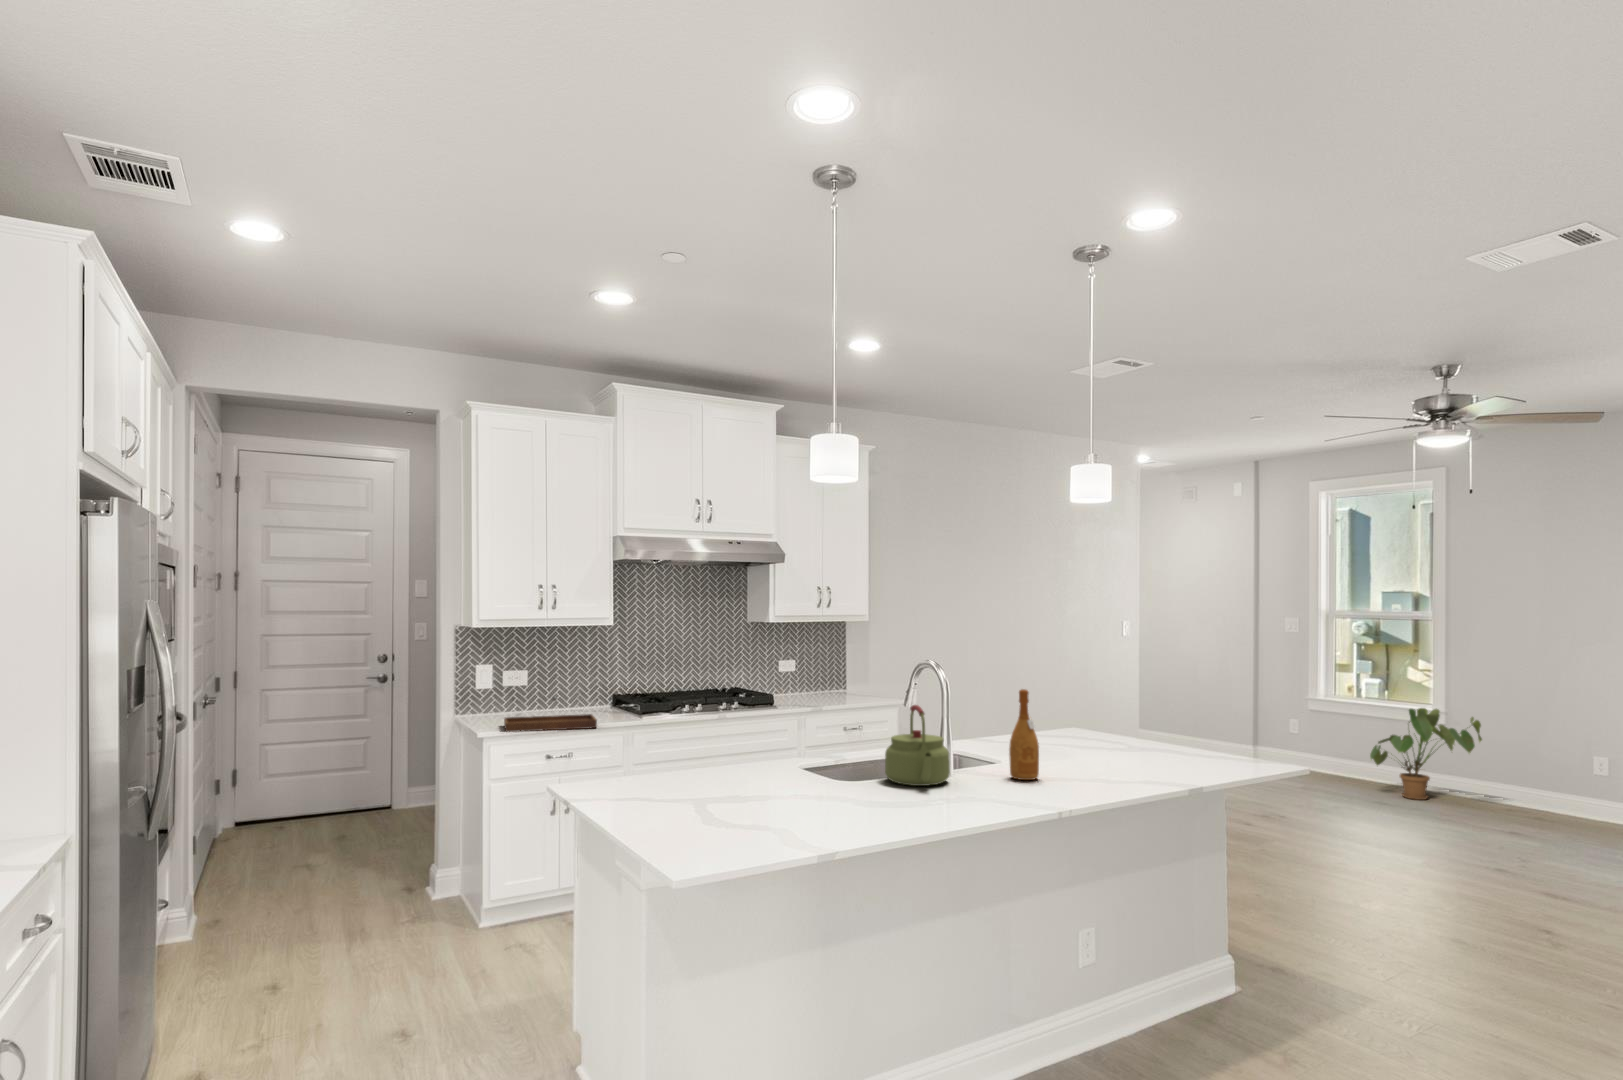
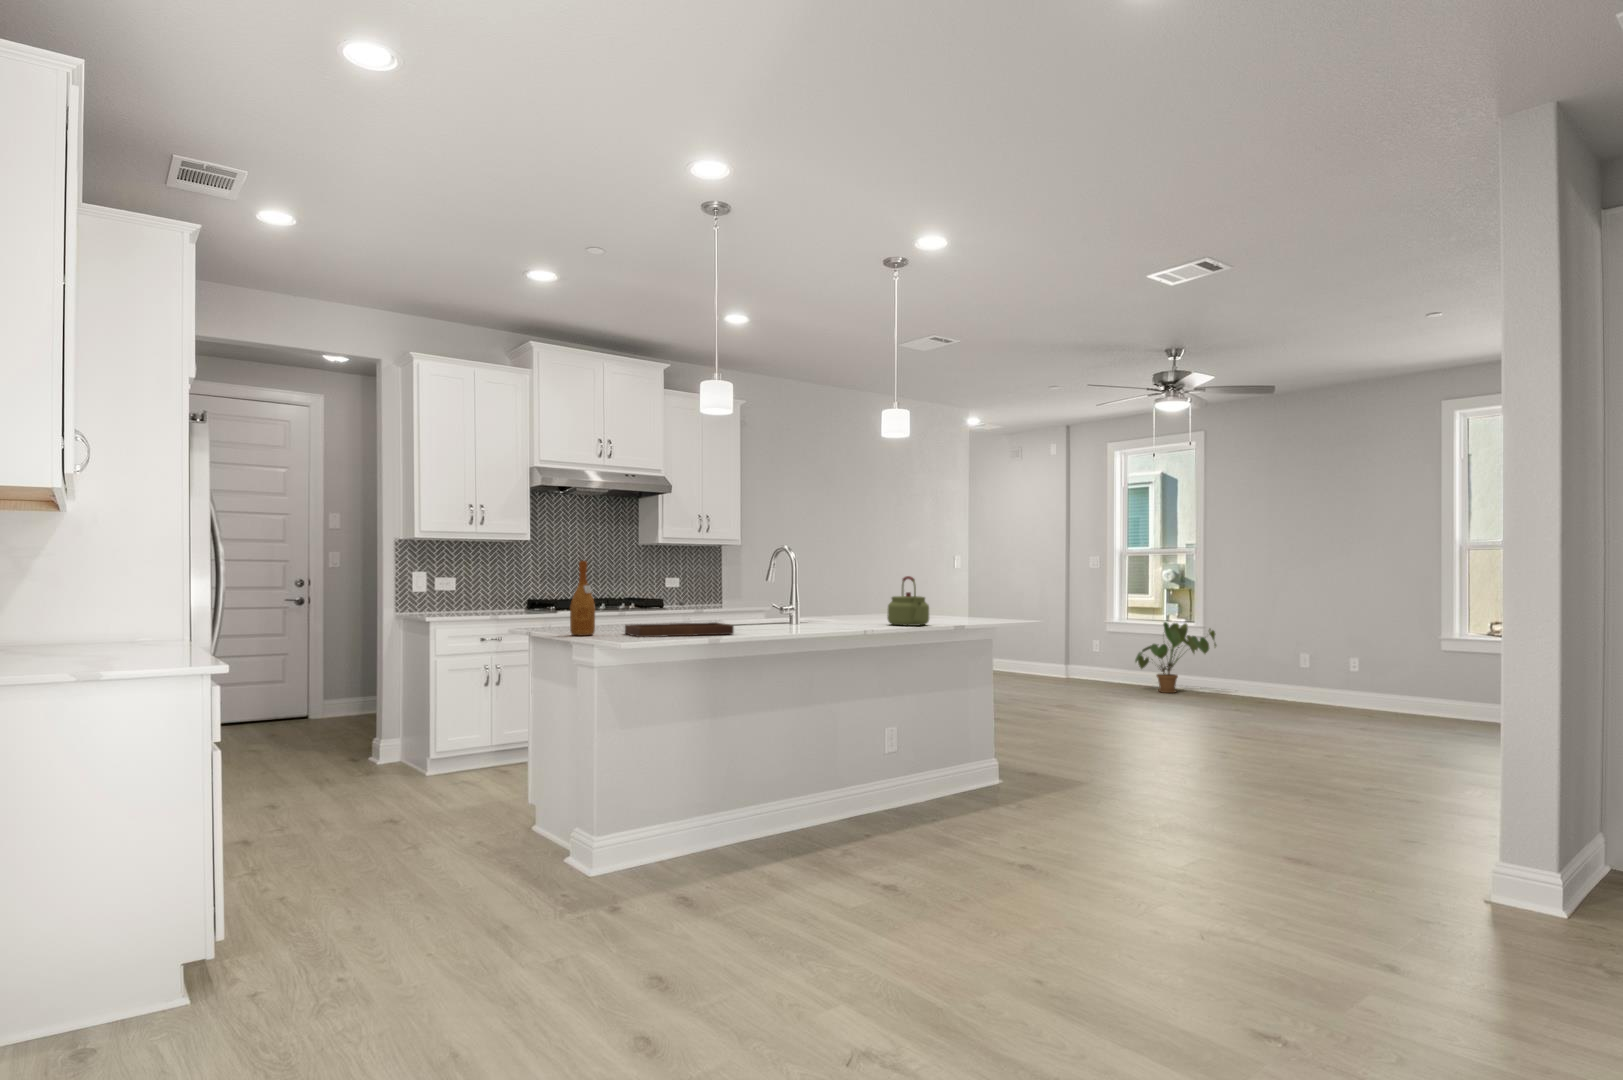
wine bottle: present [1009,689,1039,780] -> present [570,561,595,636]
tray: present [504,696,597,732] -> present [625,601,734,637]
kettle: present [885,705,950,786] -> present [887,576,929,626]

